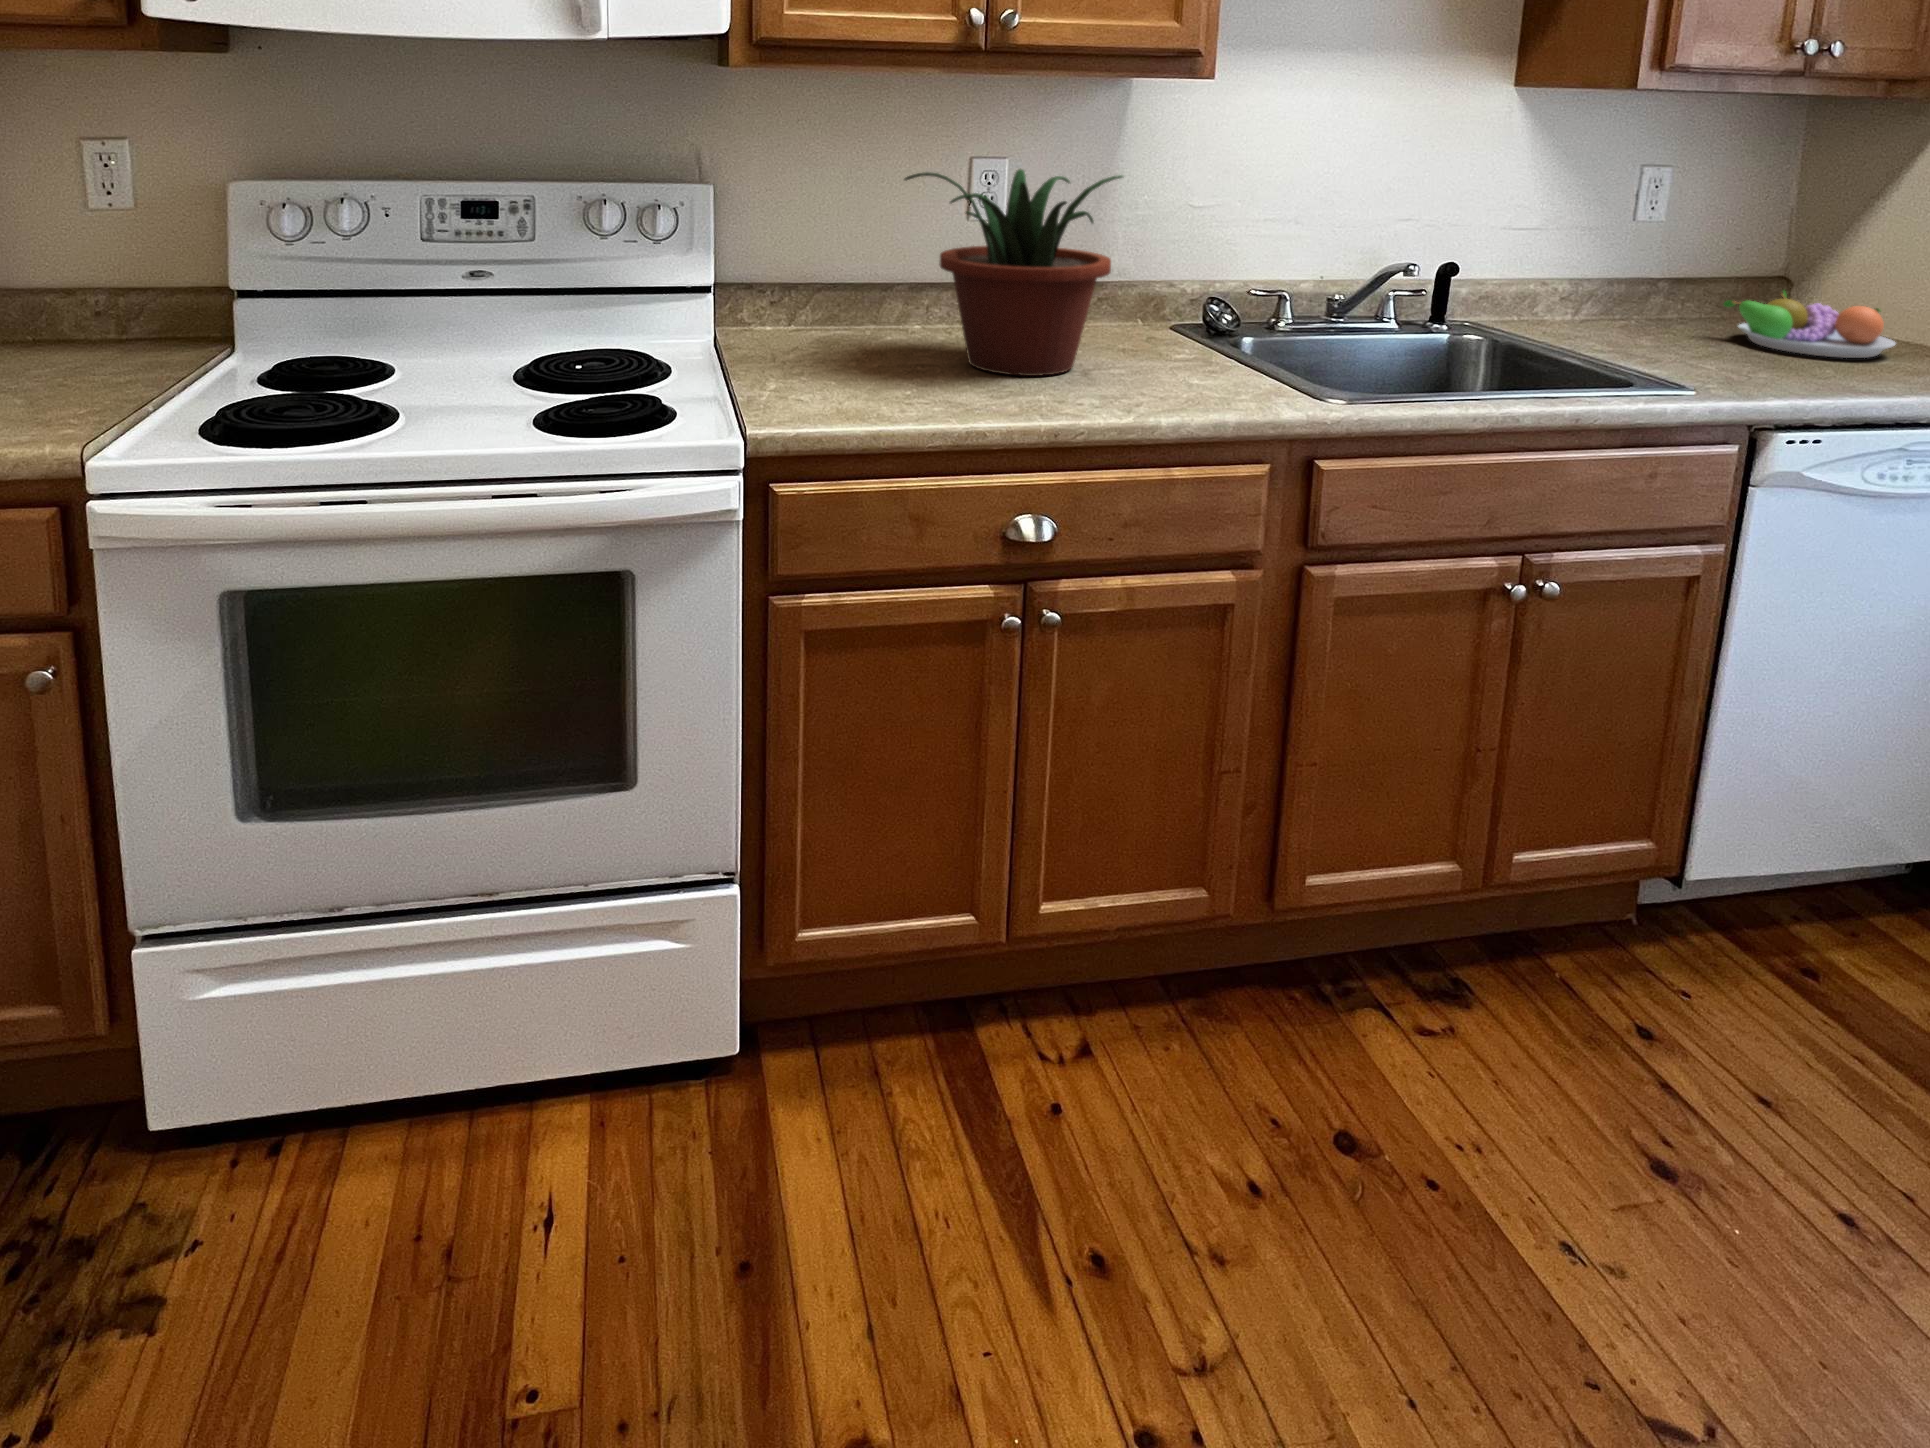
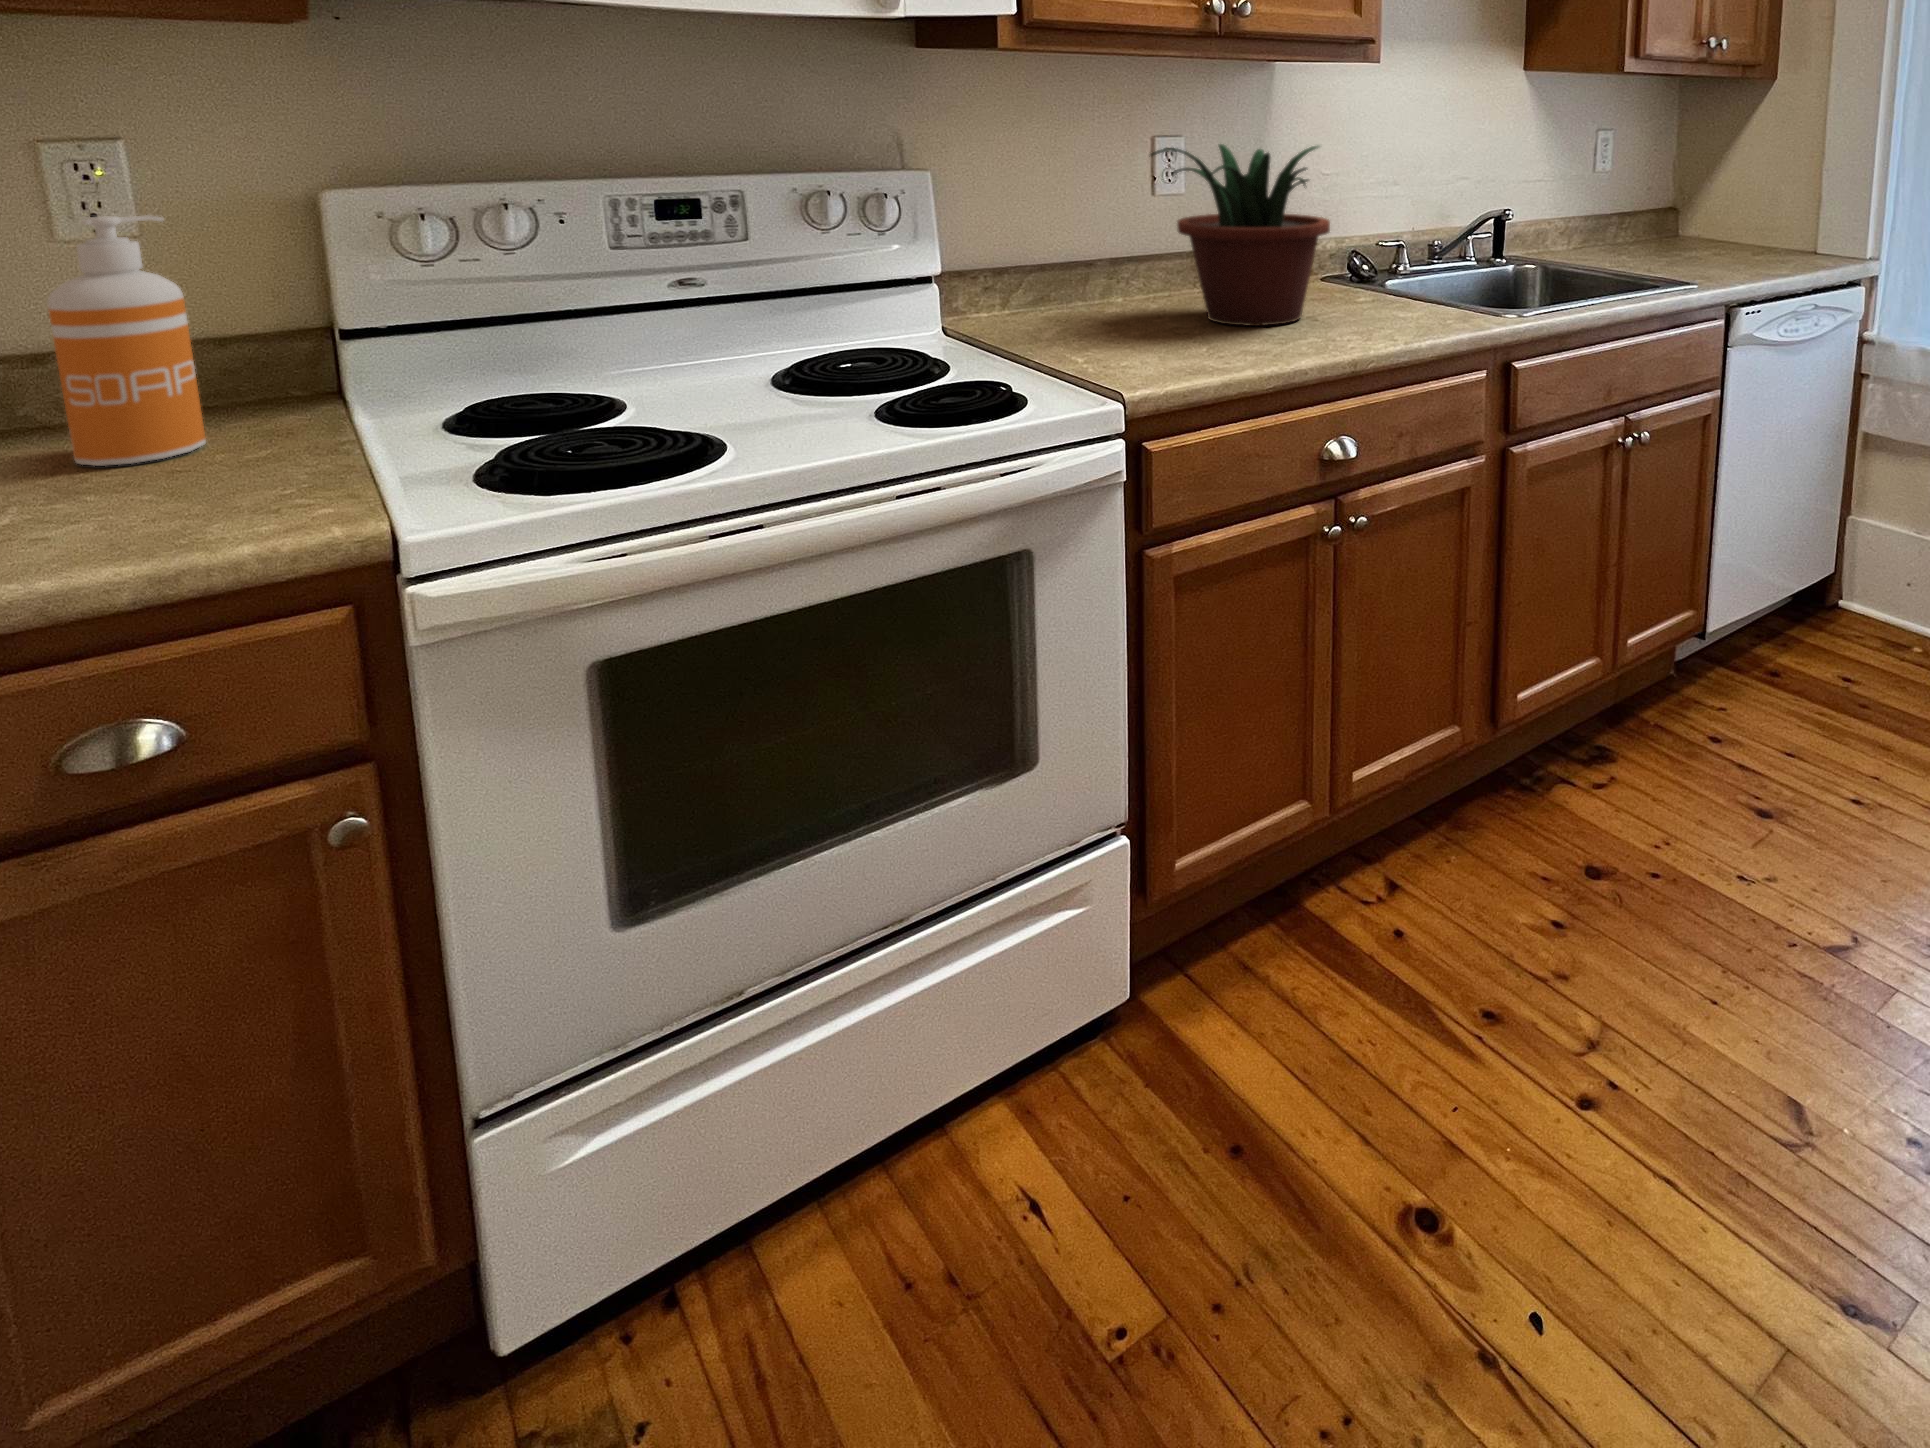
soap dispenser: none [21,195,114,375] -> present [48,215,206,466]
fruit bowl: present [1724,291,1895,358] -> none [1662,214,1763,257]

